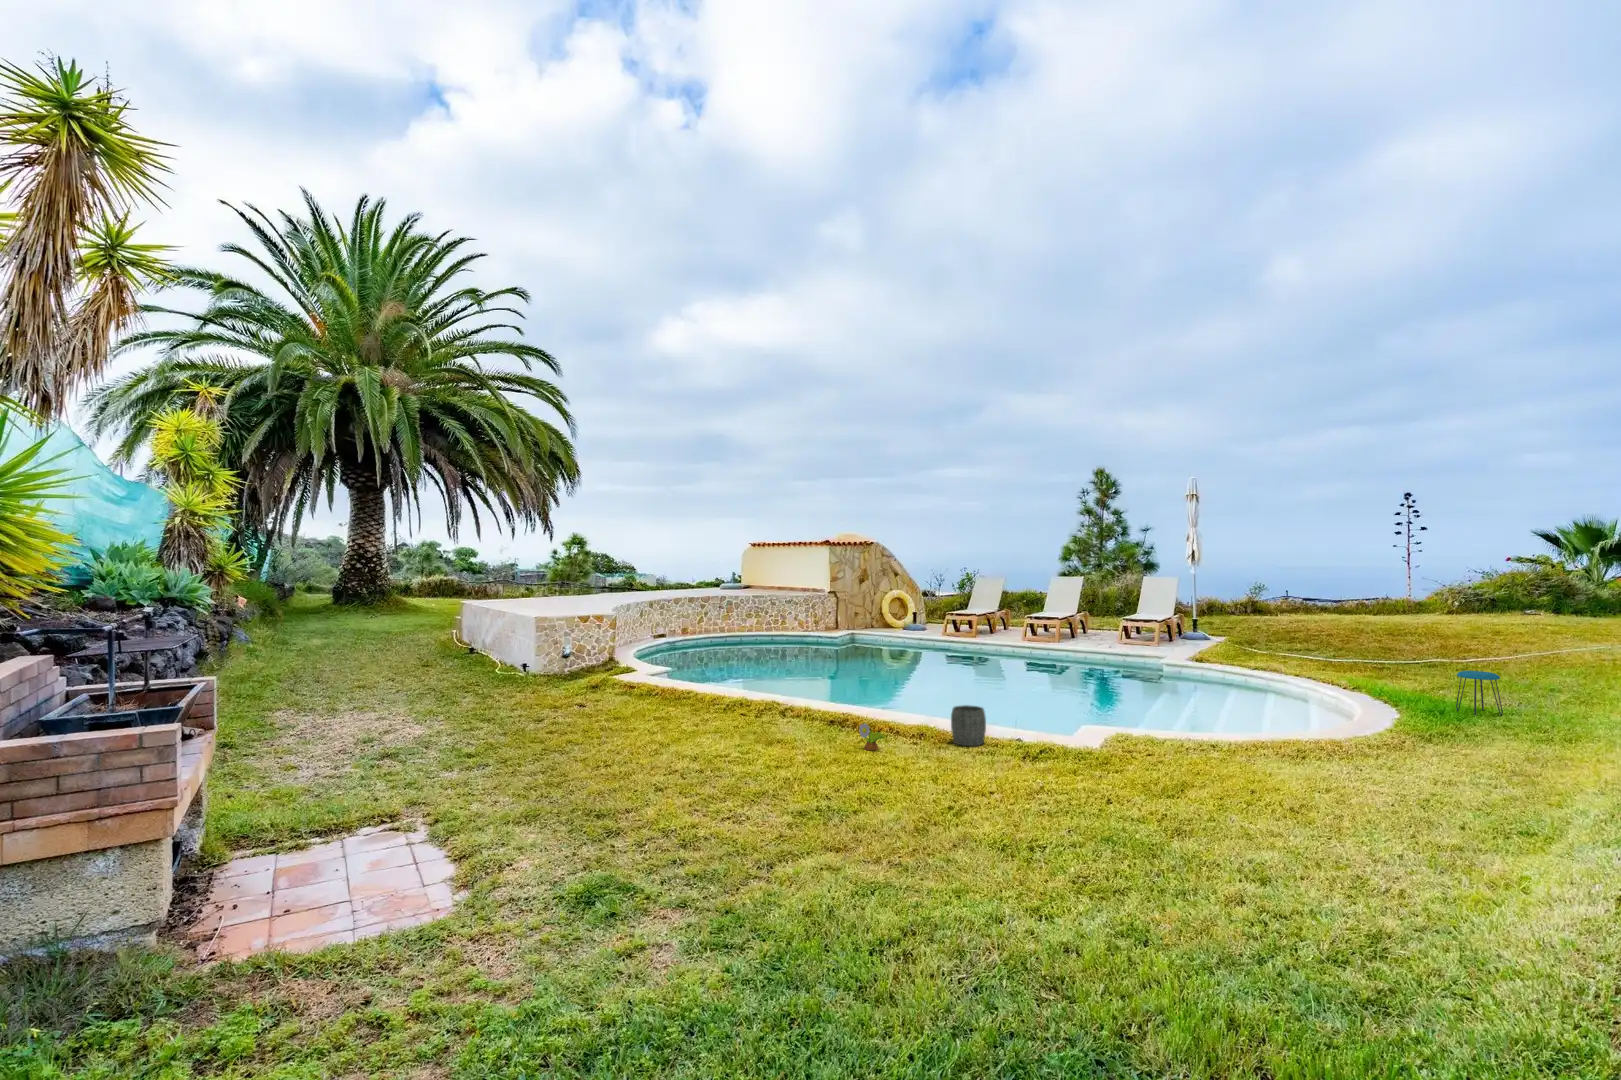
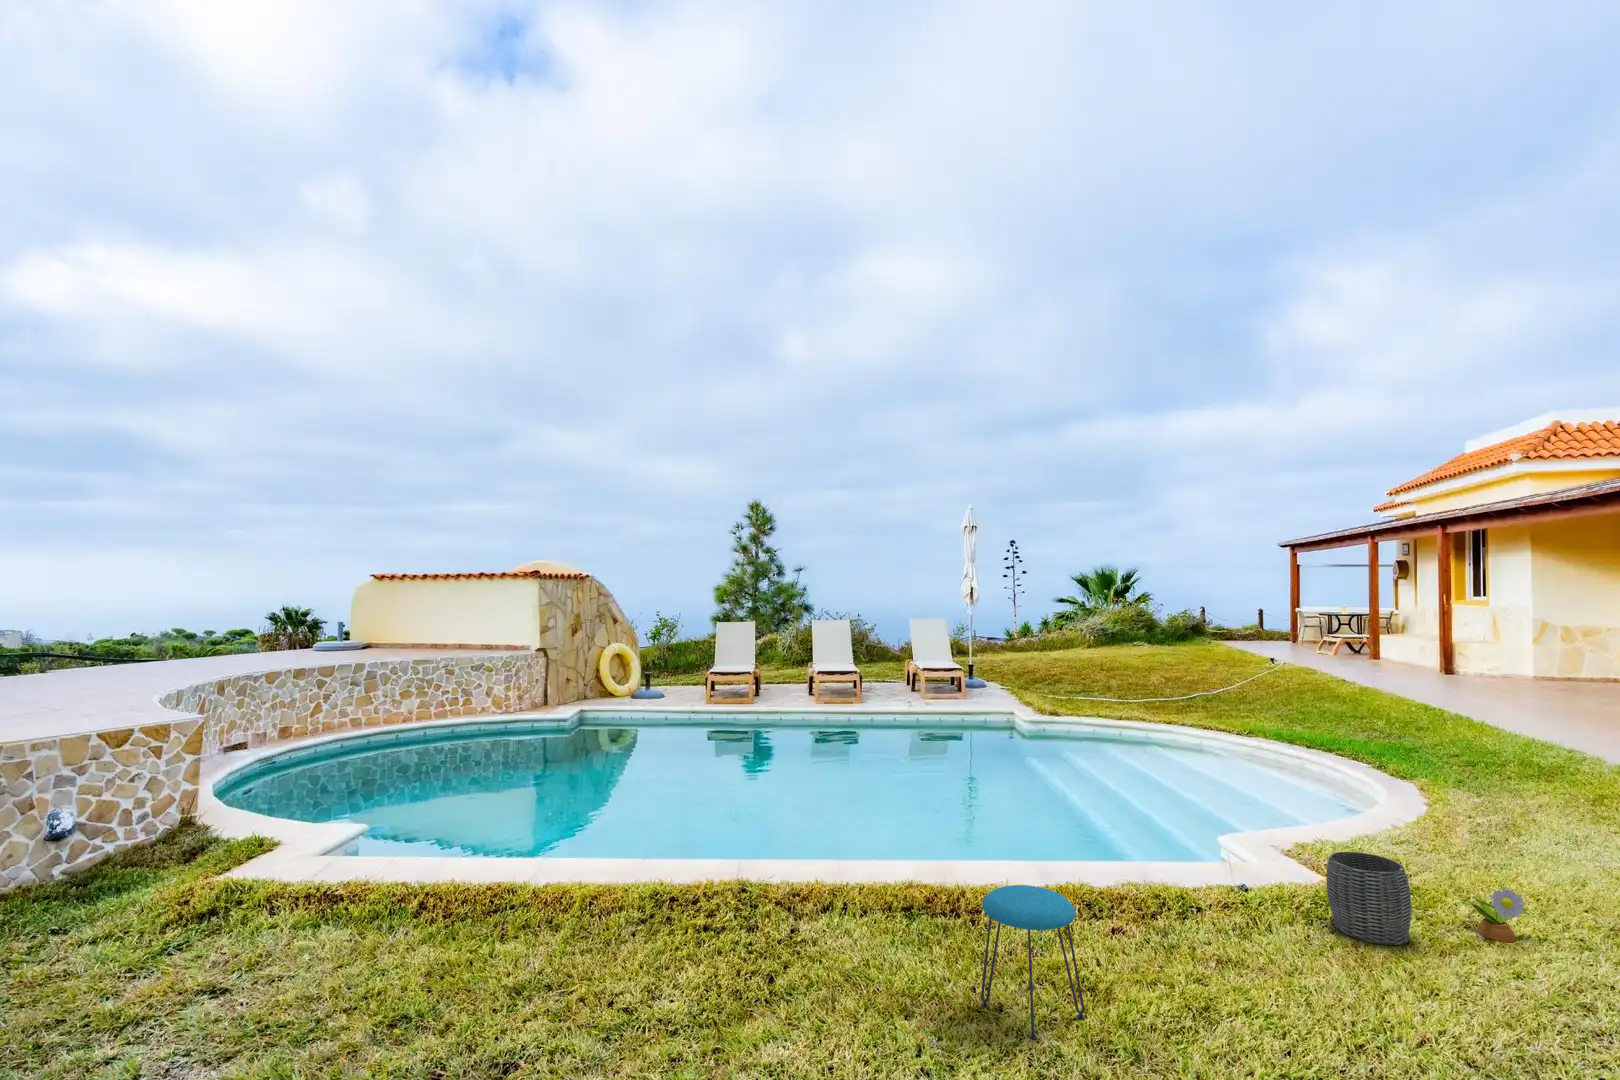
stool: present [1456,671,1503,715] -> present [981,885,1085,1039]
decorative plant: present [859,723,885,751] -> present [1458,887,1530,942]

